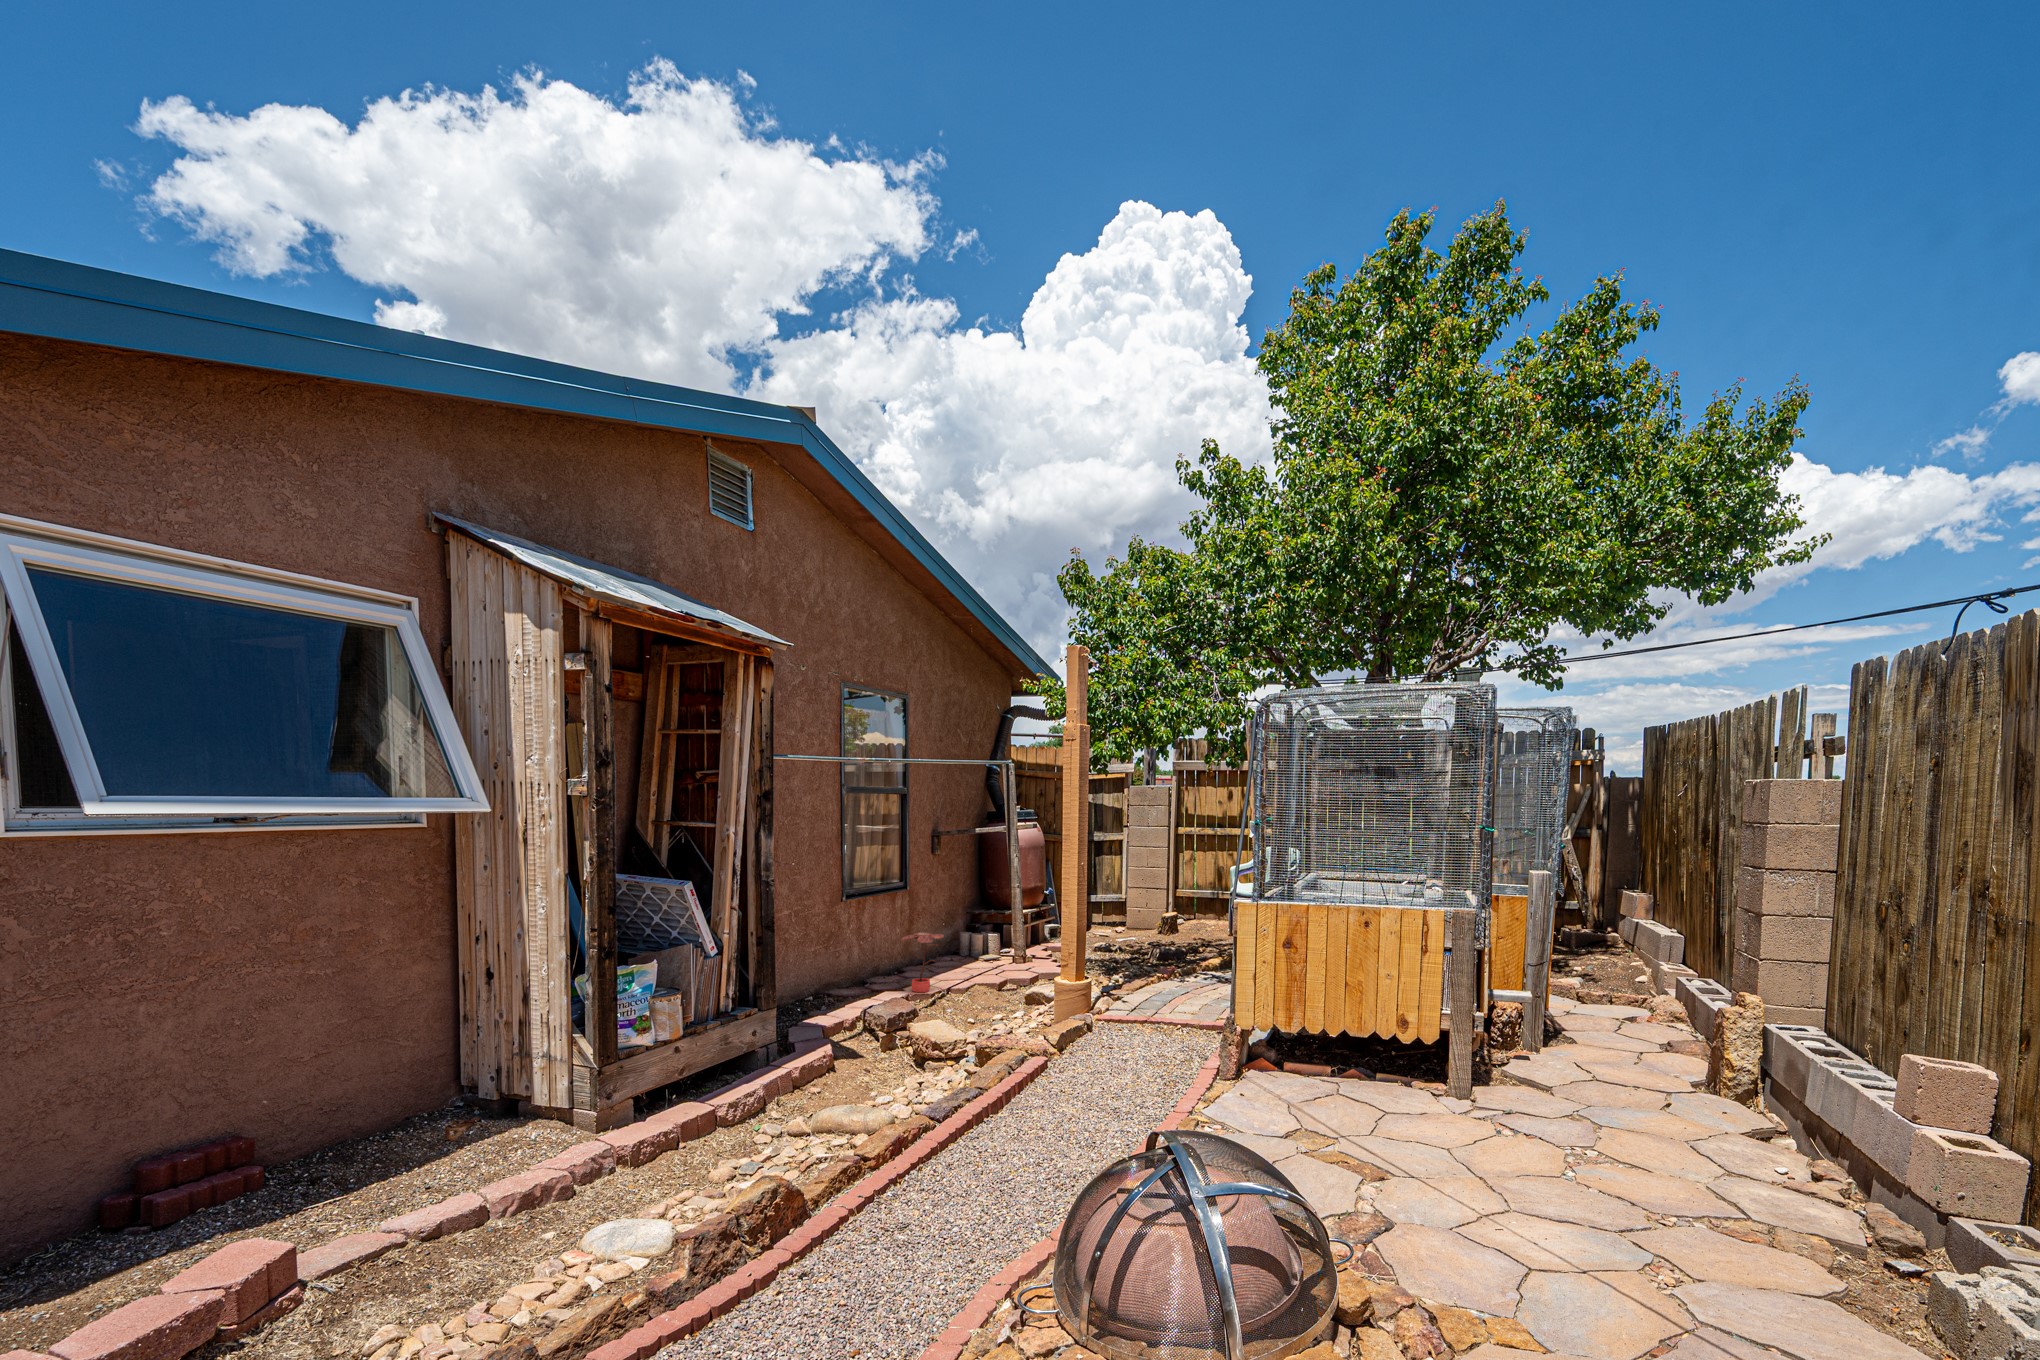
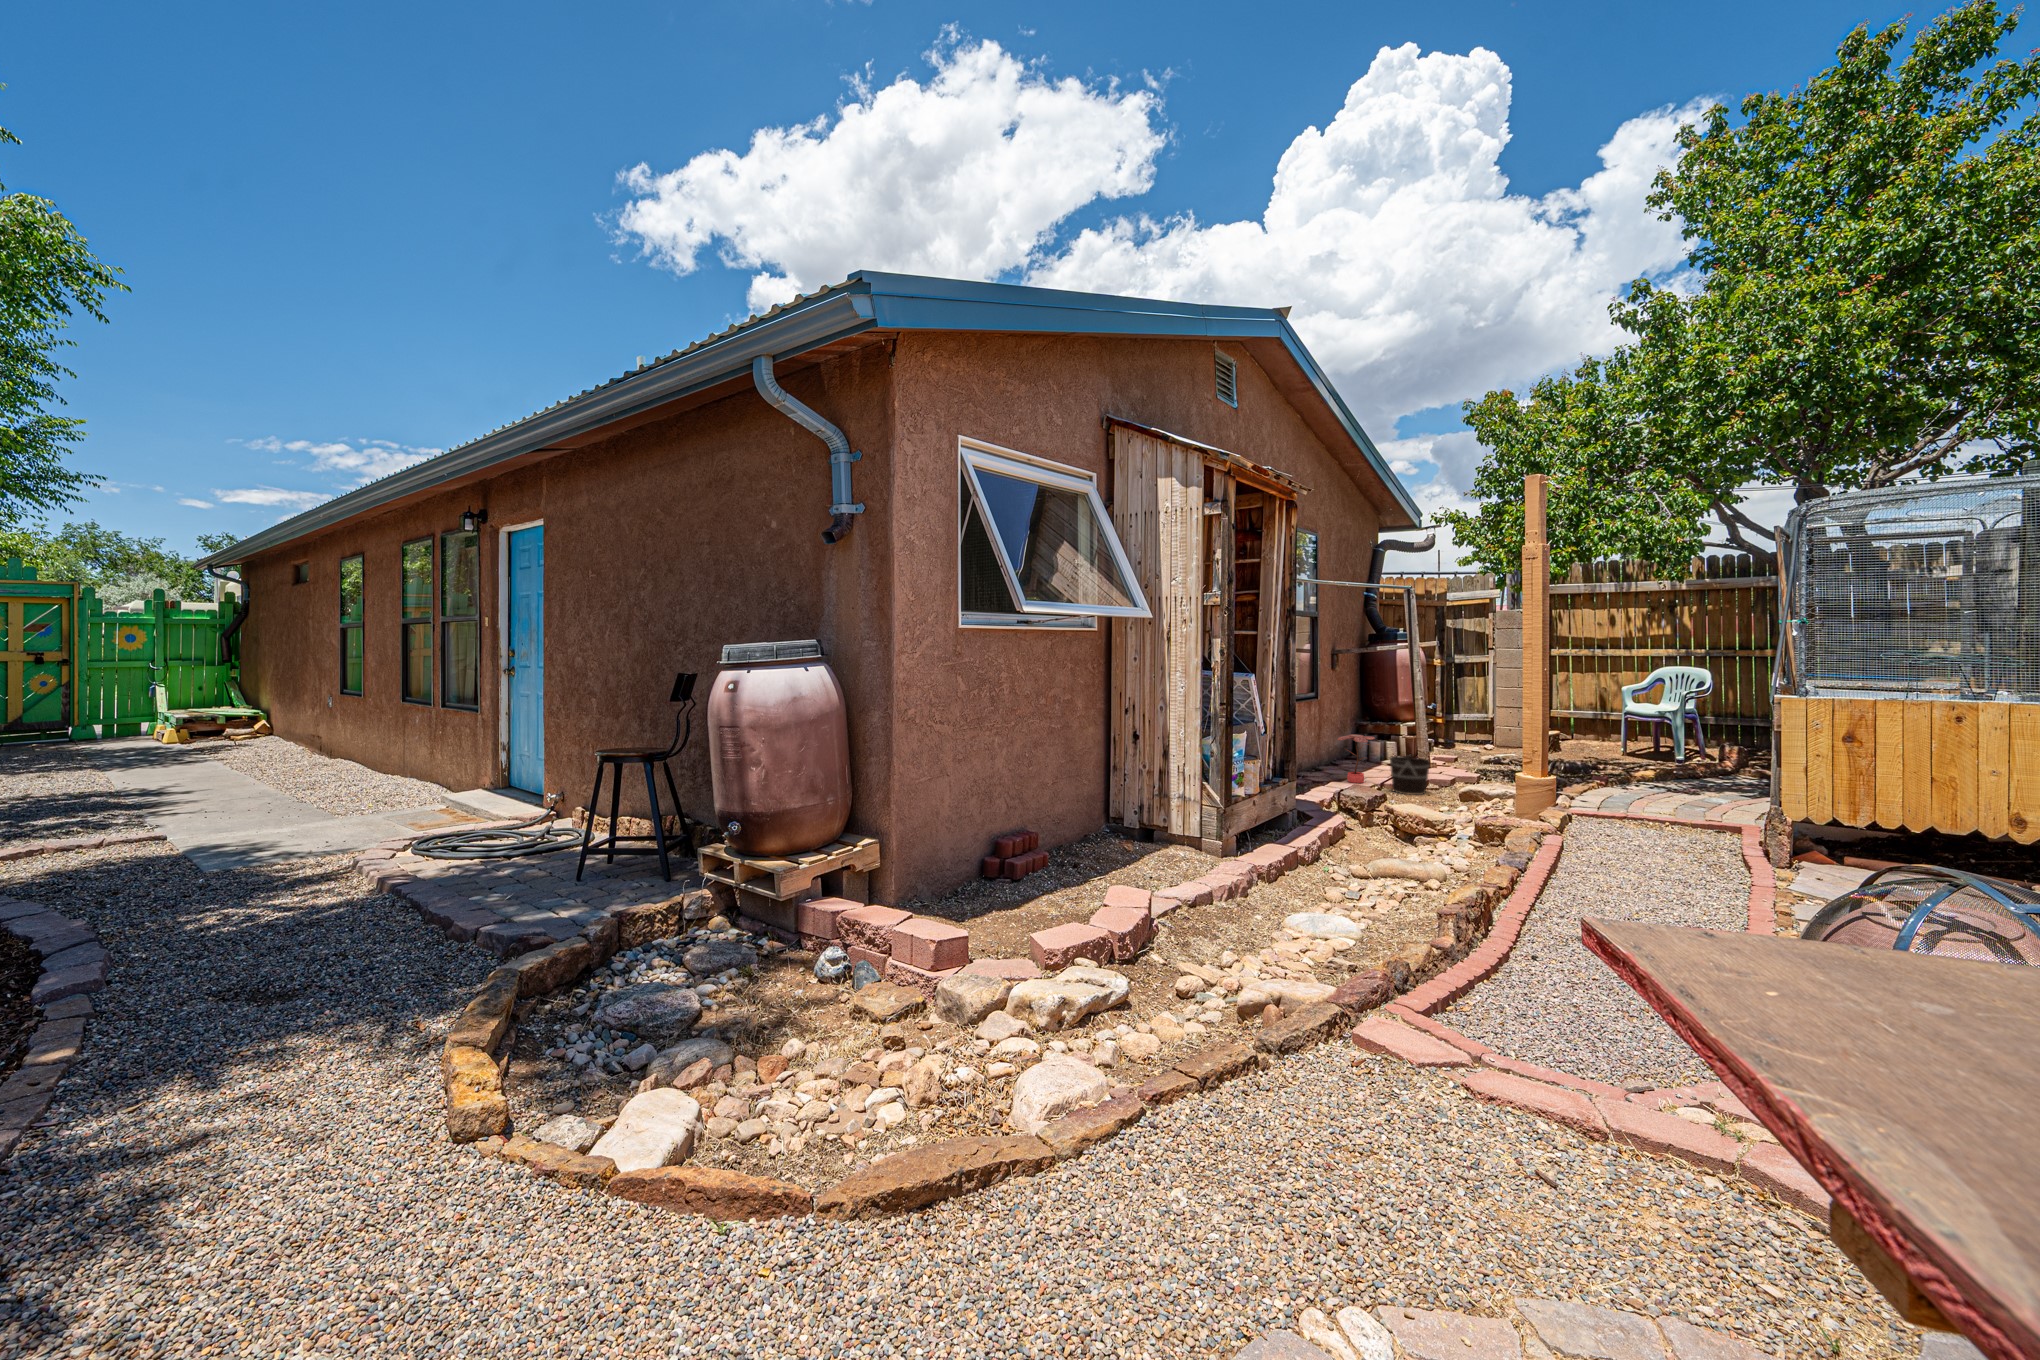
bucket: none [945,957,989,1008] -> present [1390,756,1430,795]

